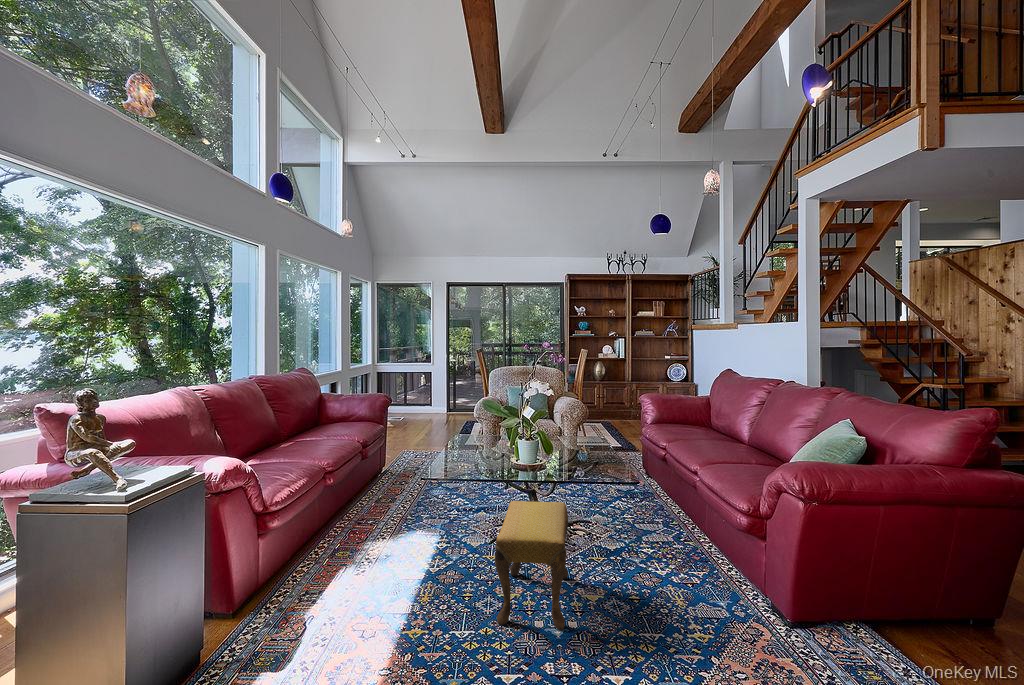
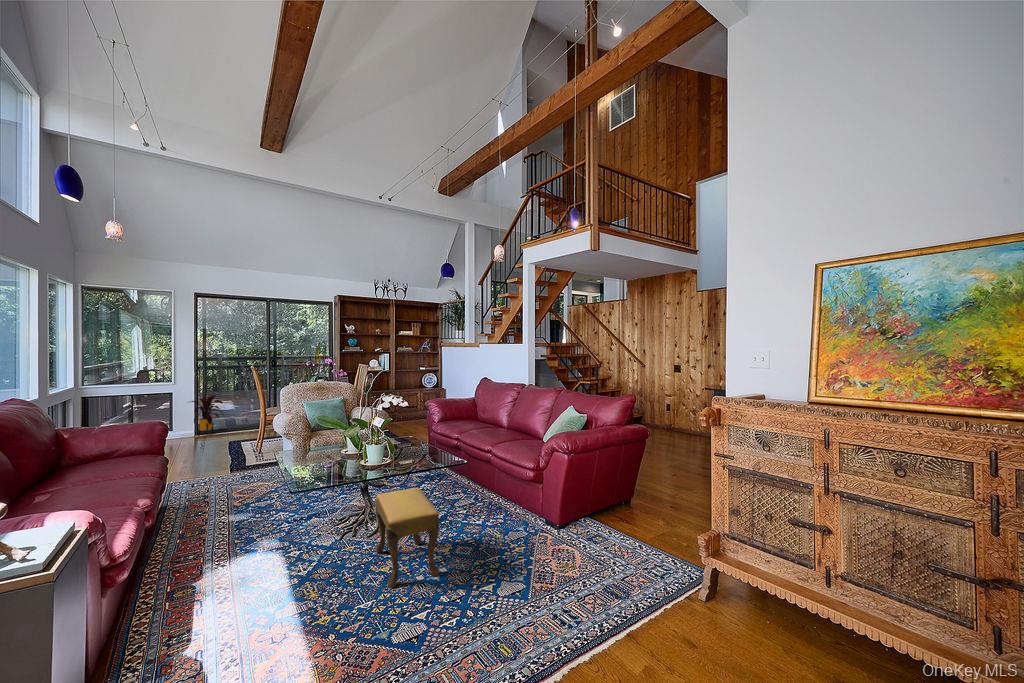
house plant: none [426,377,458,416] -> present [190,395,224,436]

